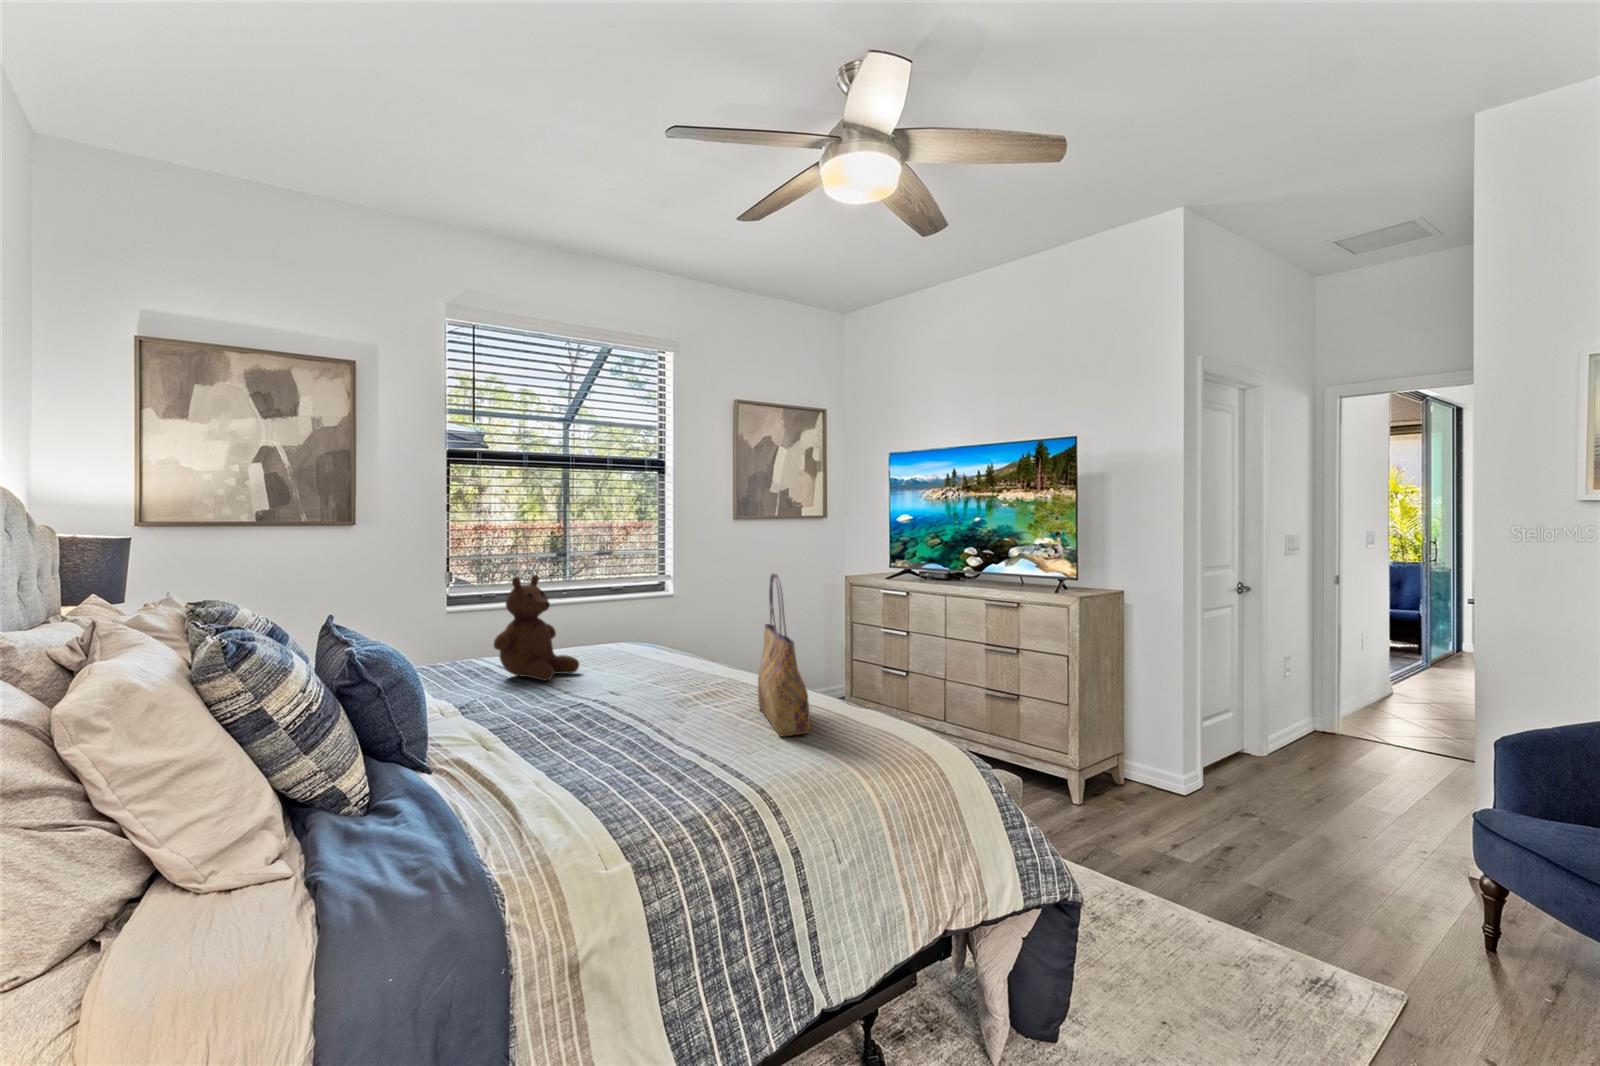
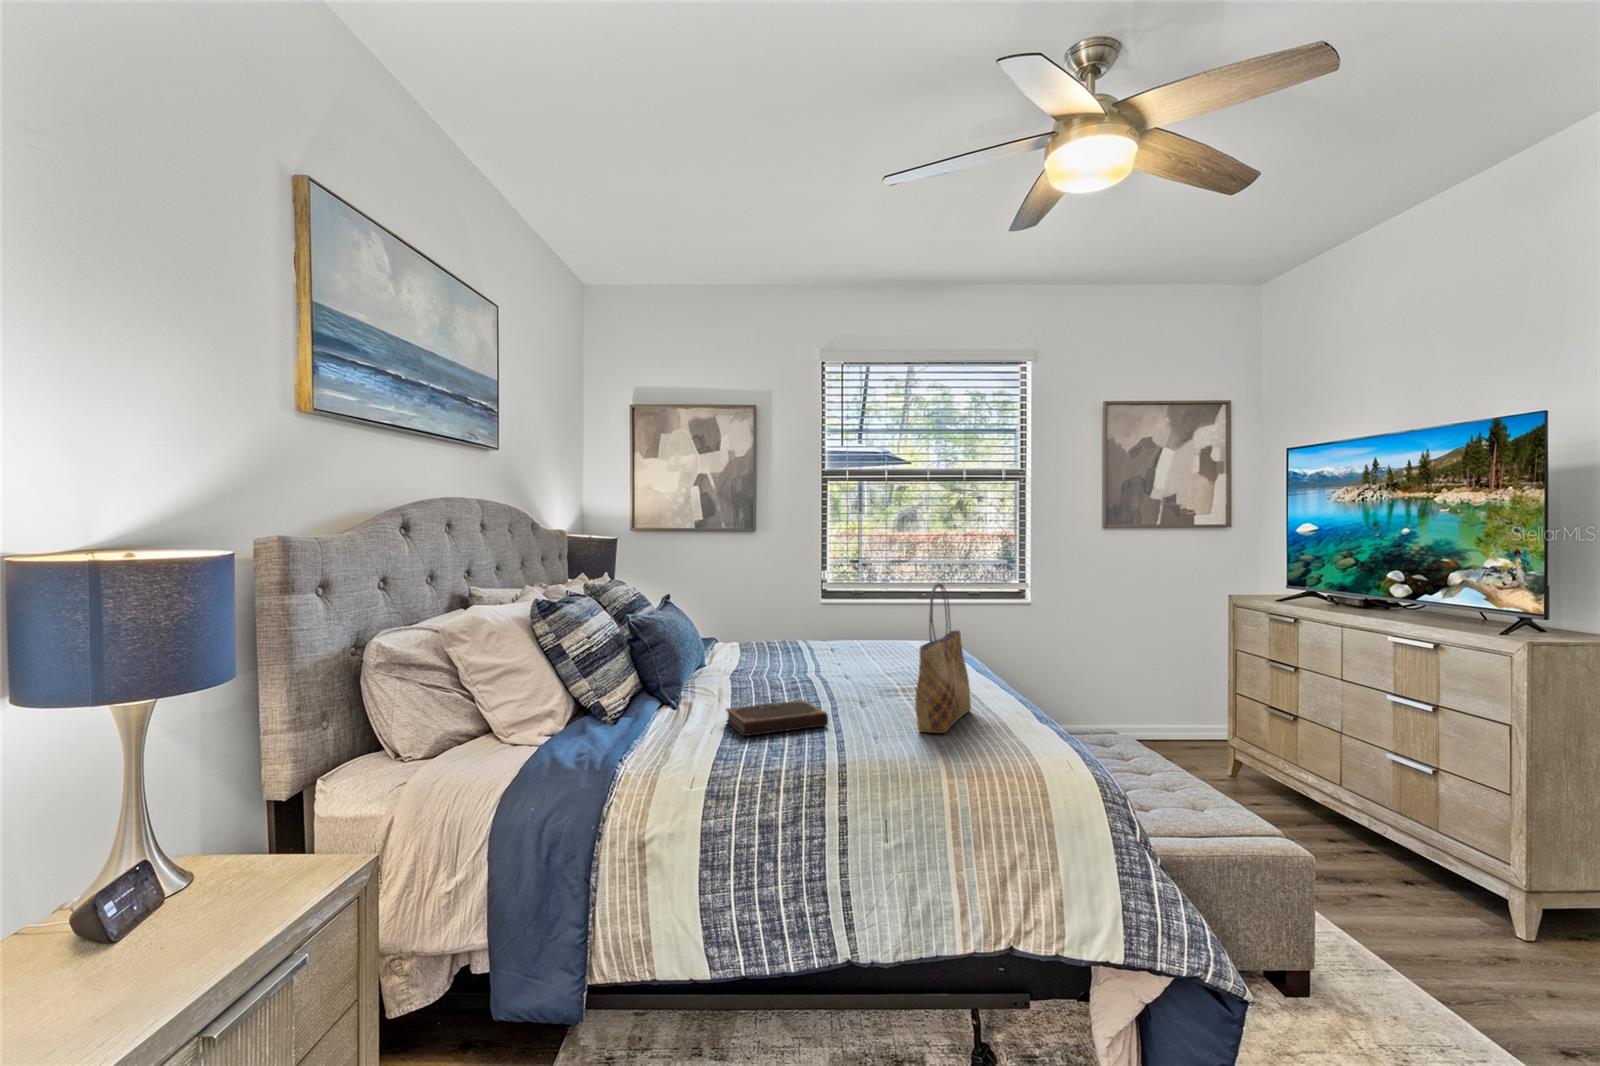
teddy bear: present [494,575,579,681] -> none [798,574,864,660]
notebook: none [548,729,683,787] -> present [726,700,828,736]

